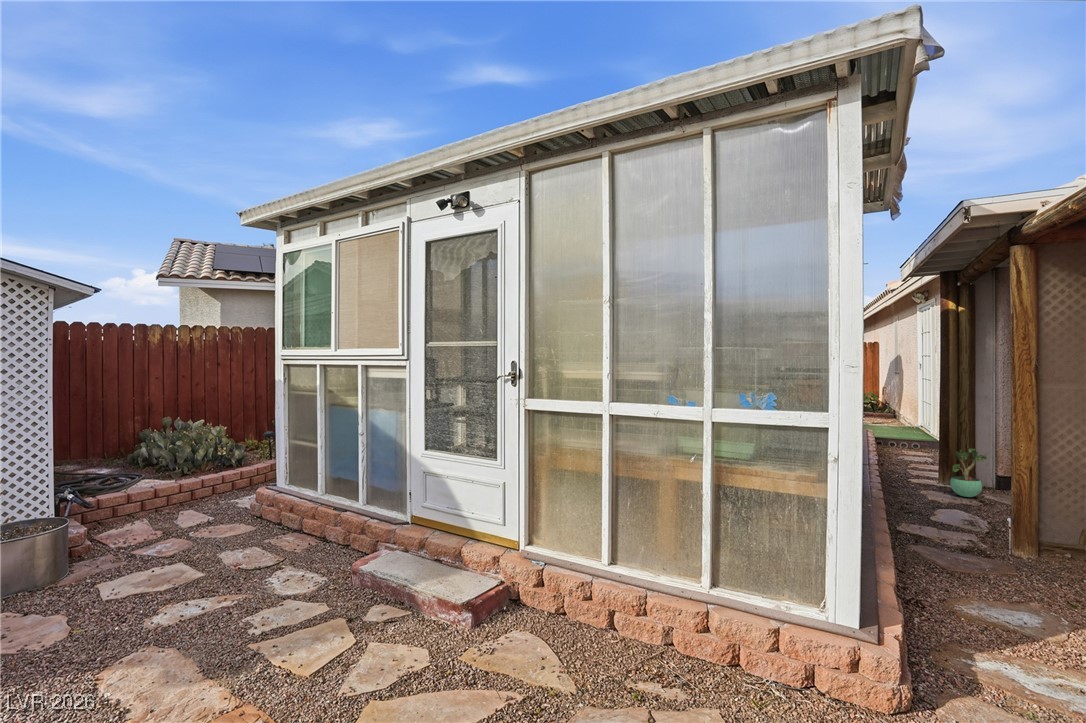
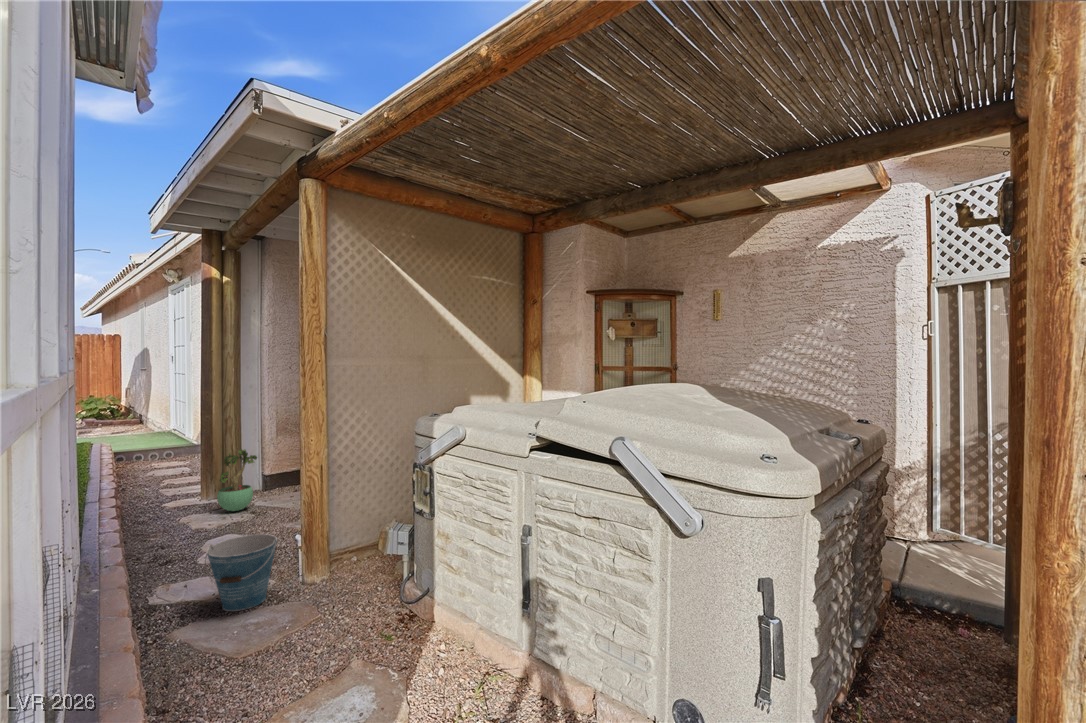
bucket: none [932,503,987,553] -> present [205,534,277,611]

